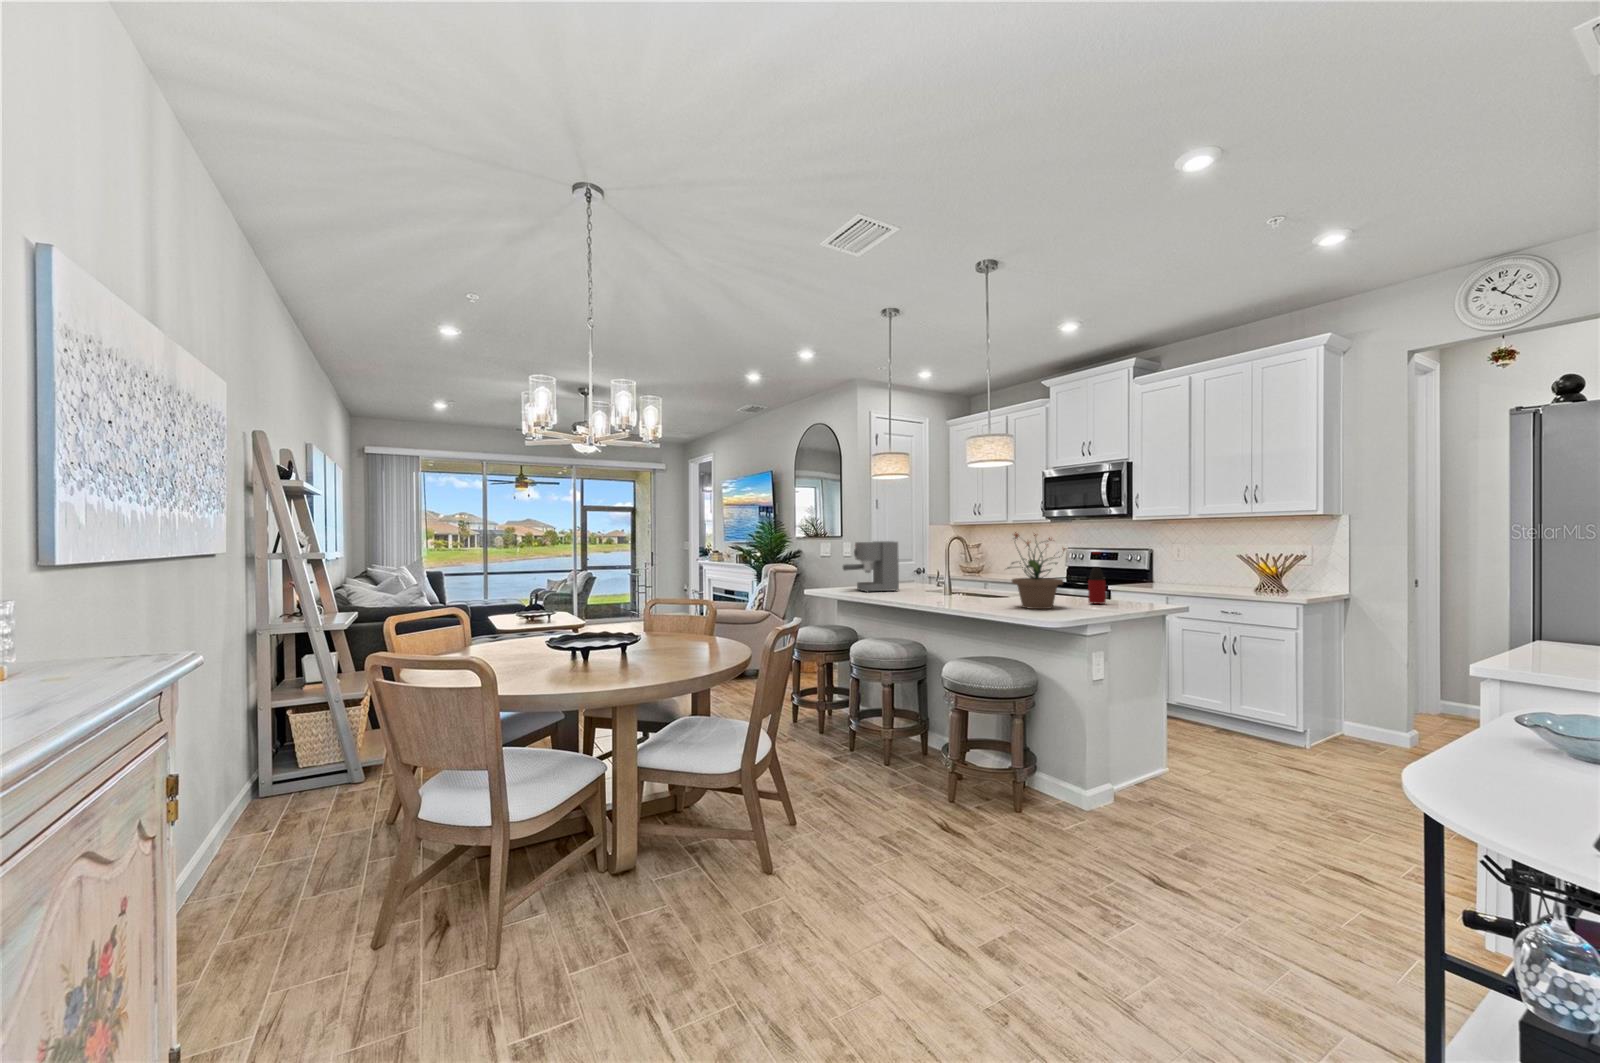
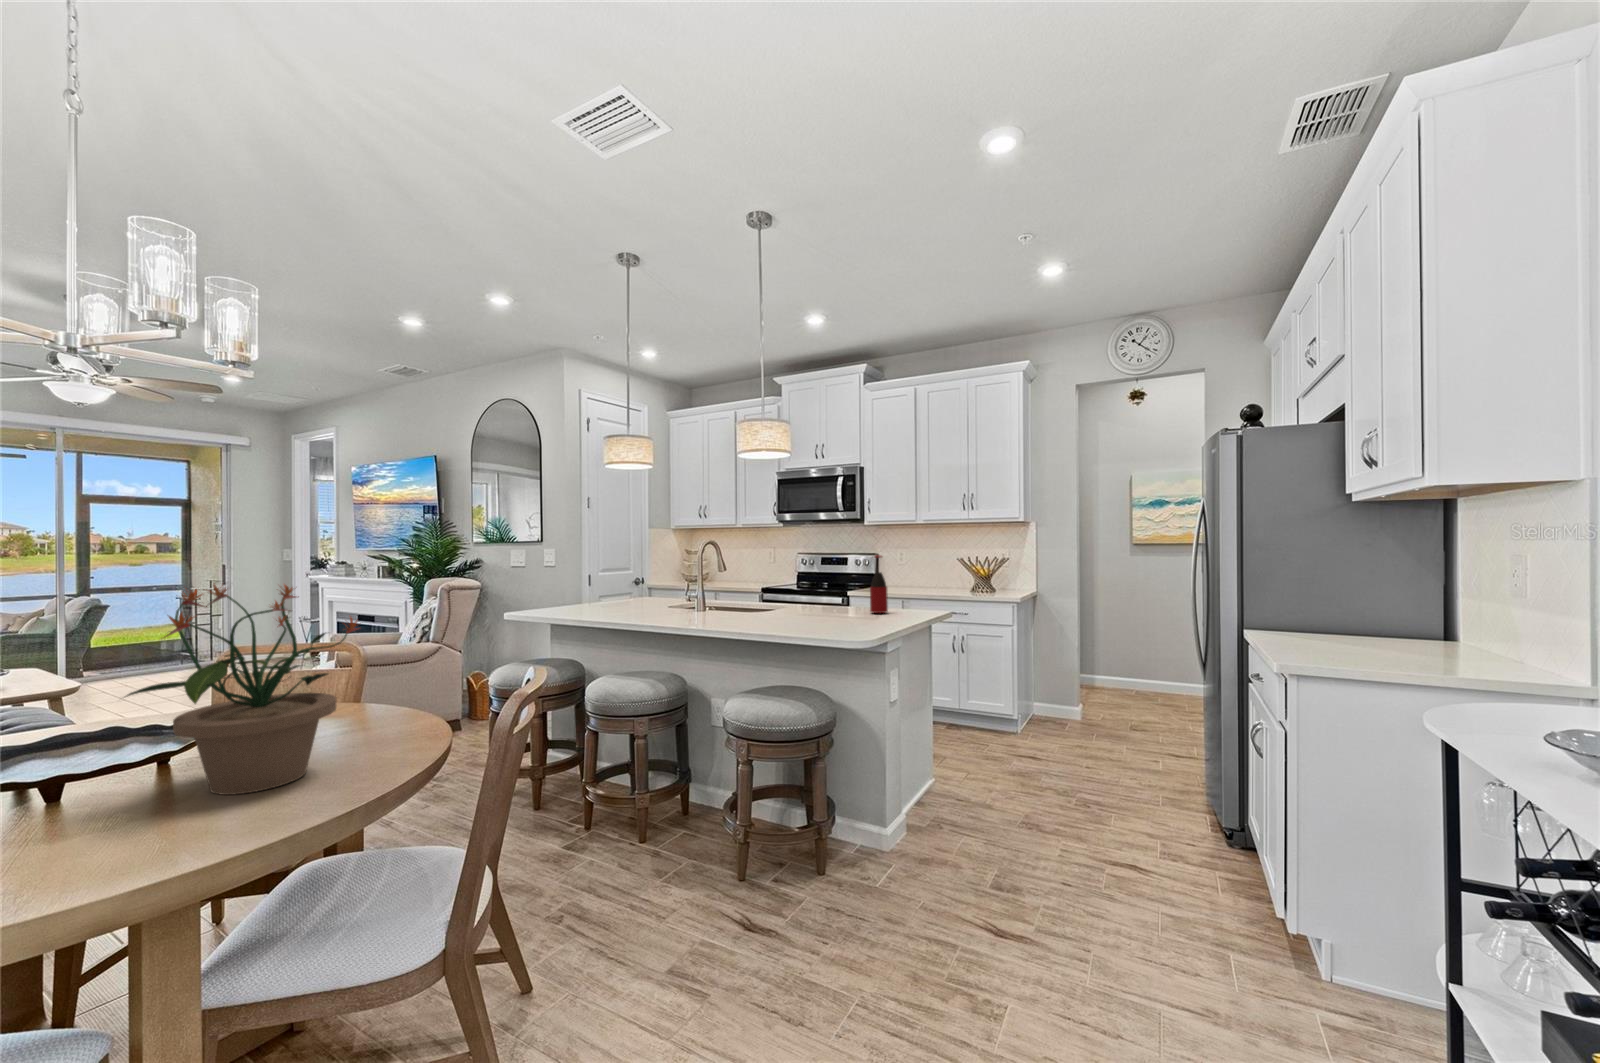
potted plant: present [1007,532,1065,609] -> present [127,585,358,795]
coffee maker: present [843,541,899,592] -> none [564,546,639,612]

